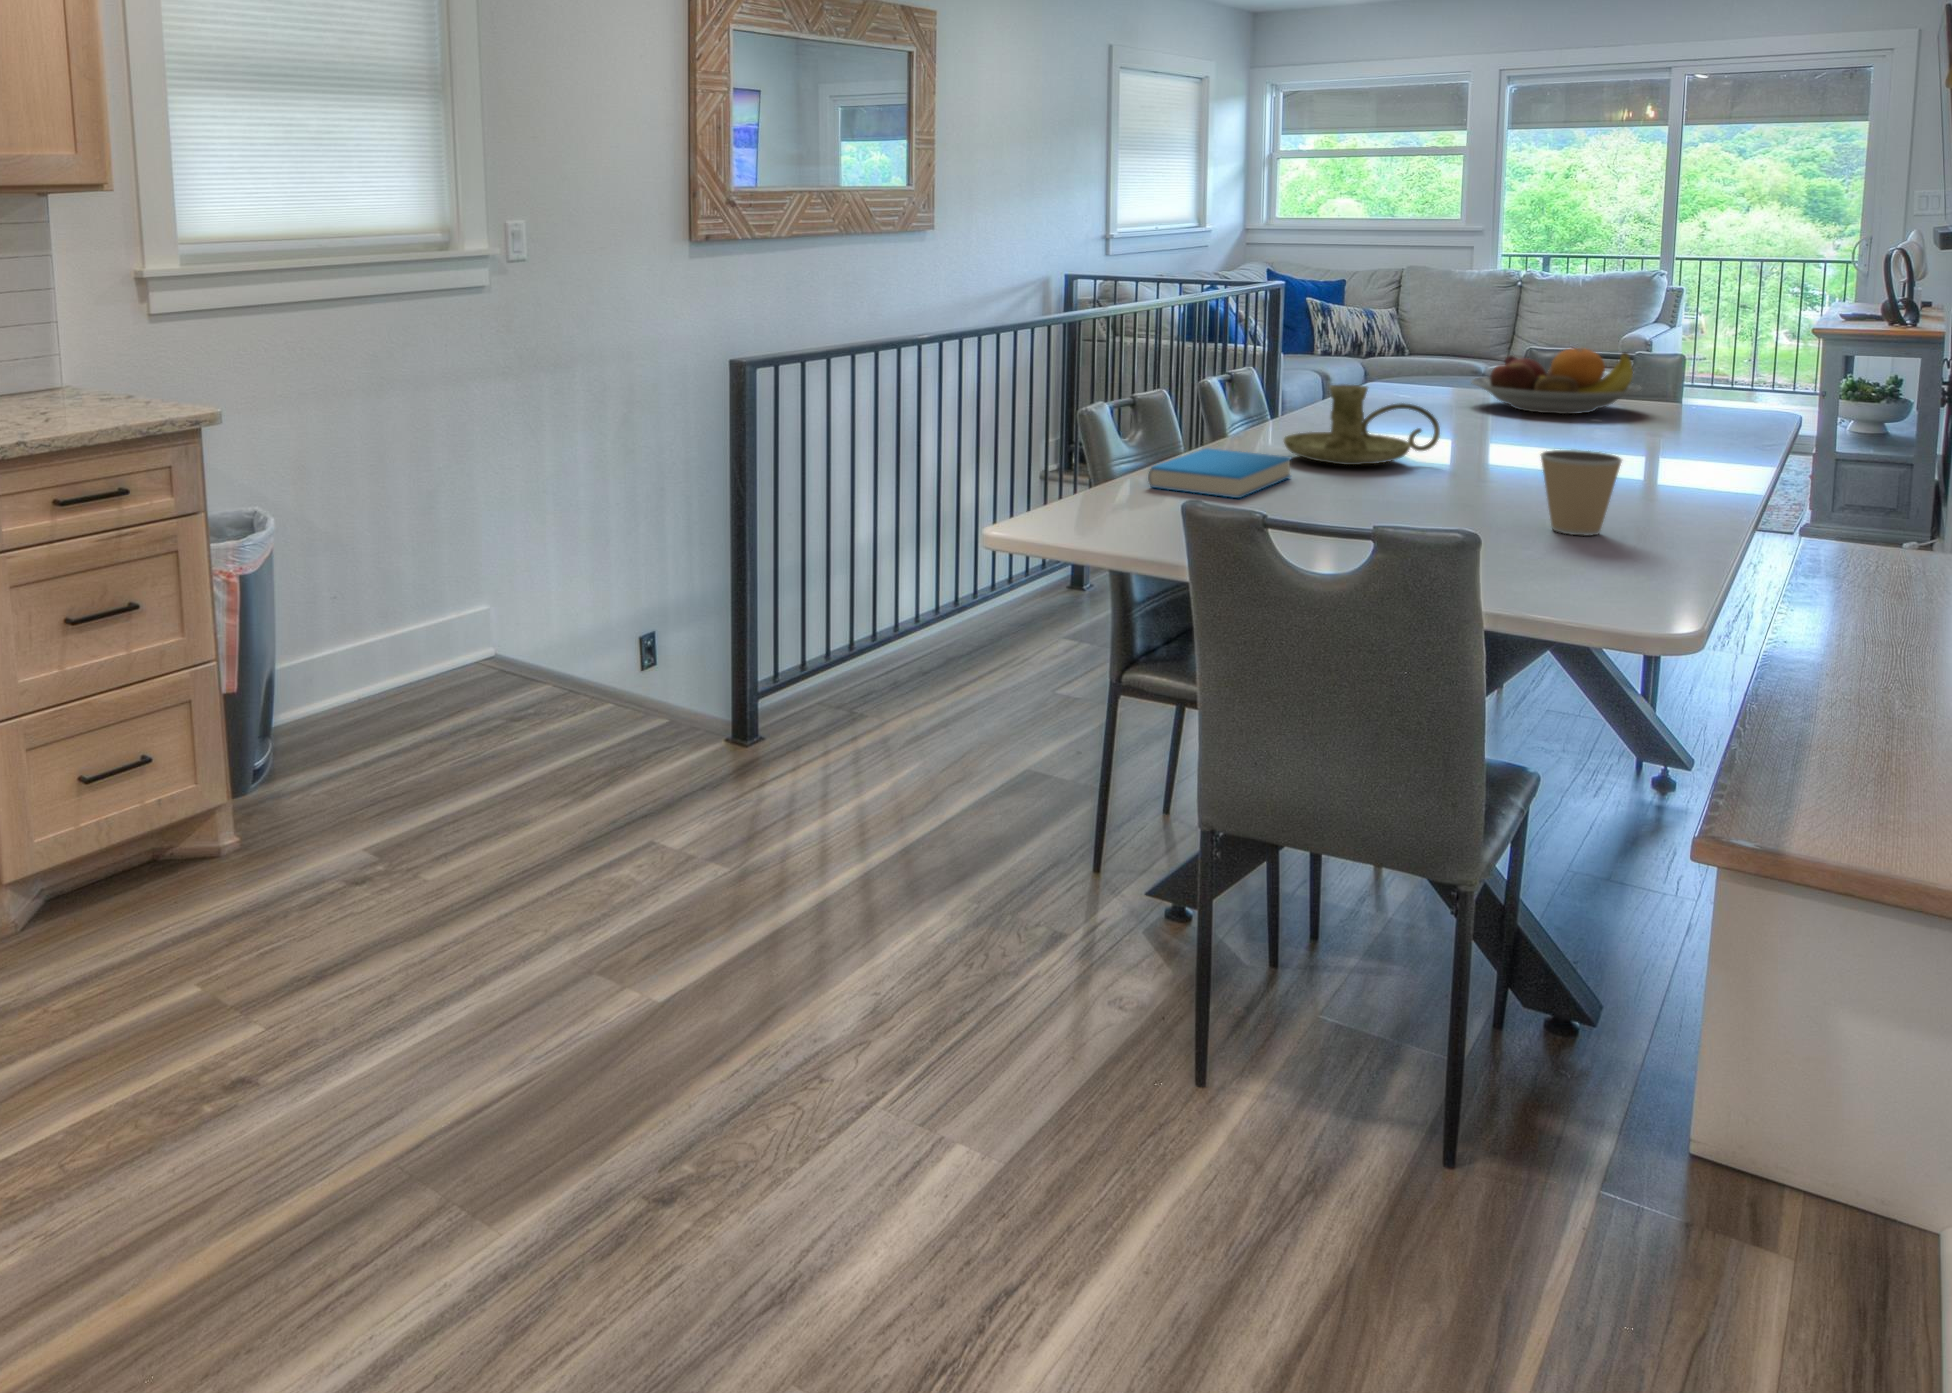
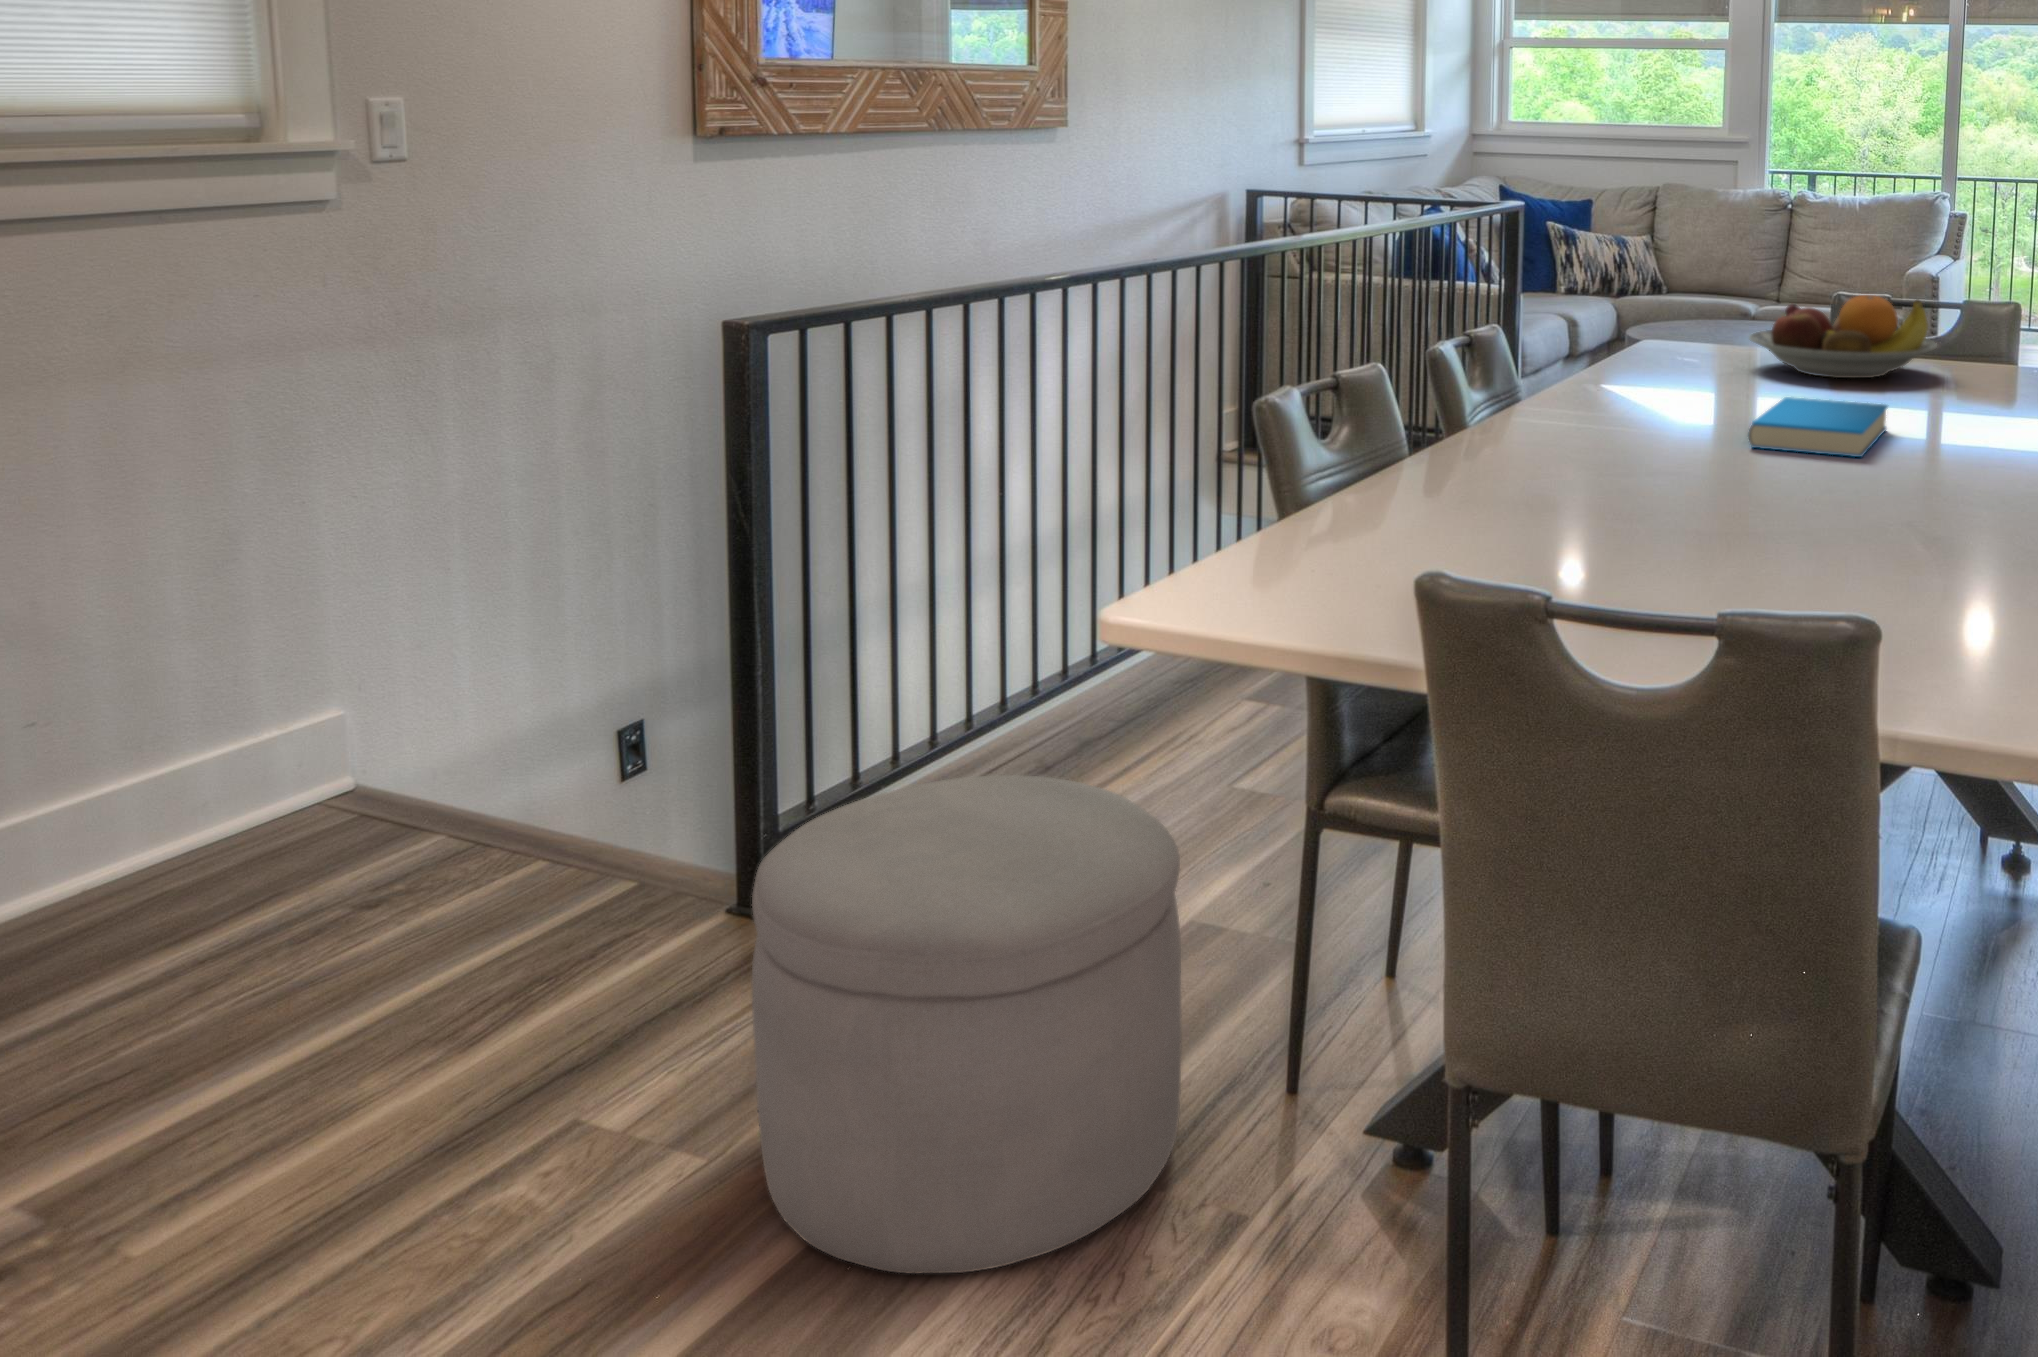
candle holder: present [1284,384,1440,465] -> none [1536,353,1731,465]
book: present [1148,448,1291,498] -> present [1748,397,1888,457]
coffee cup: present [1541,450,1622,535] -> none [1871,451,1972,571]
ottoman: none [761,647,1023,935] -> present [752,775,1182,1273]

